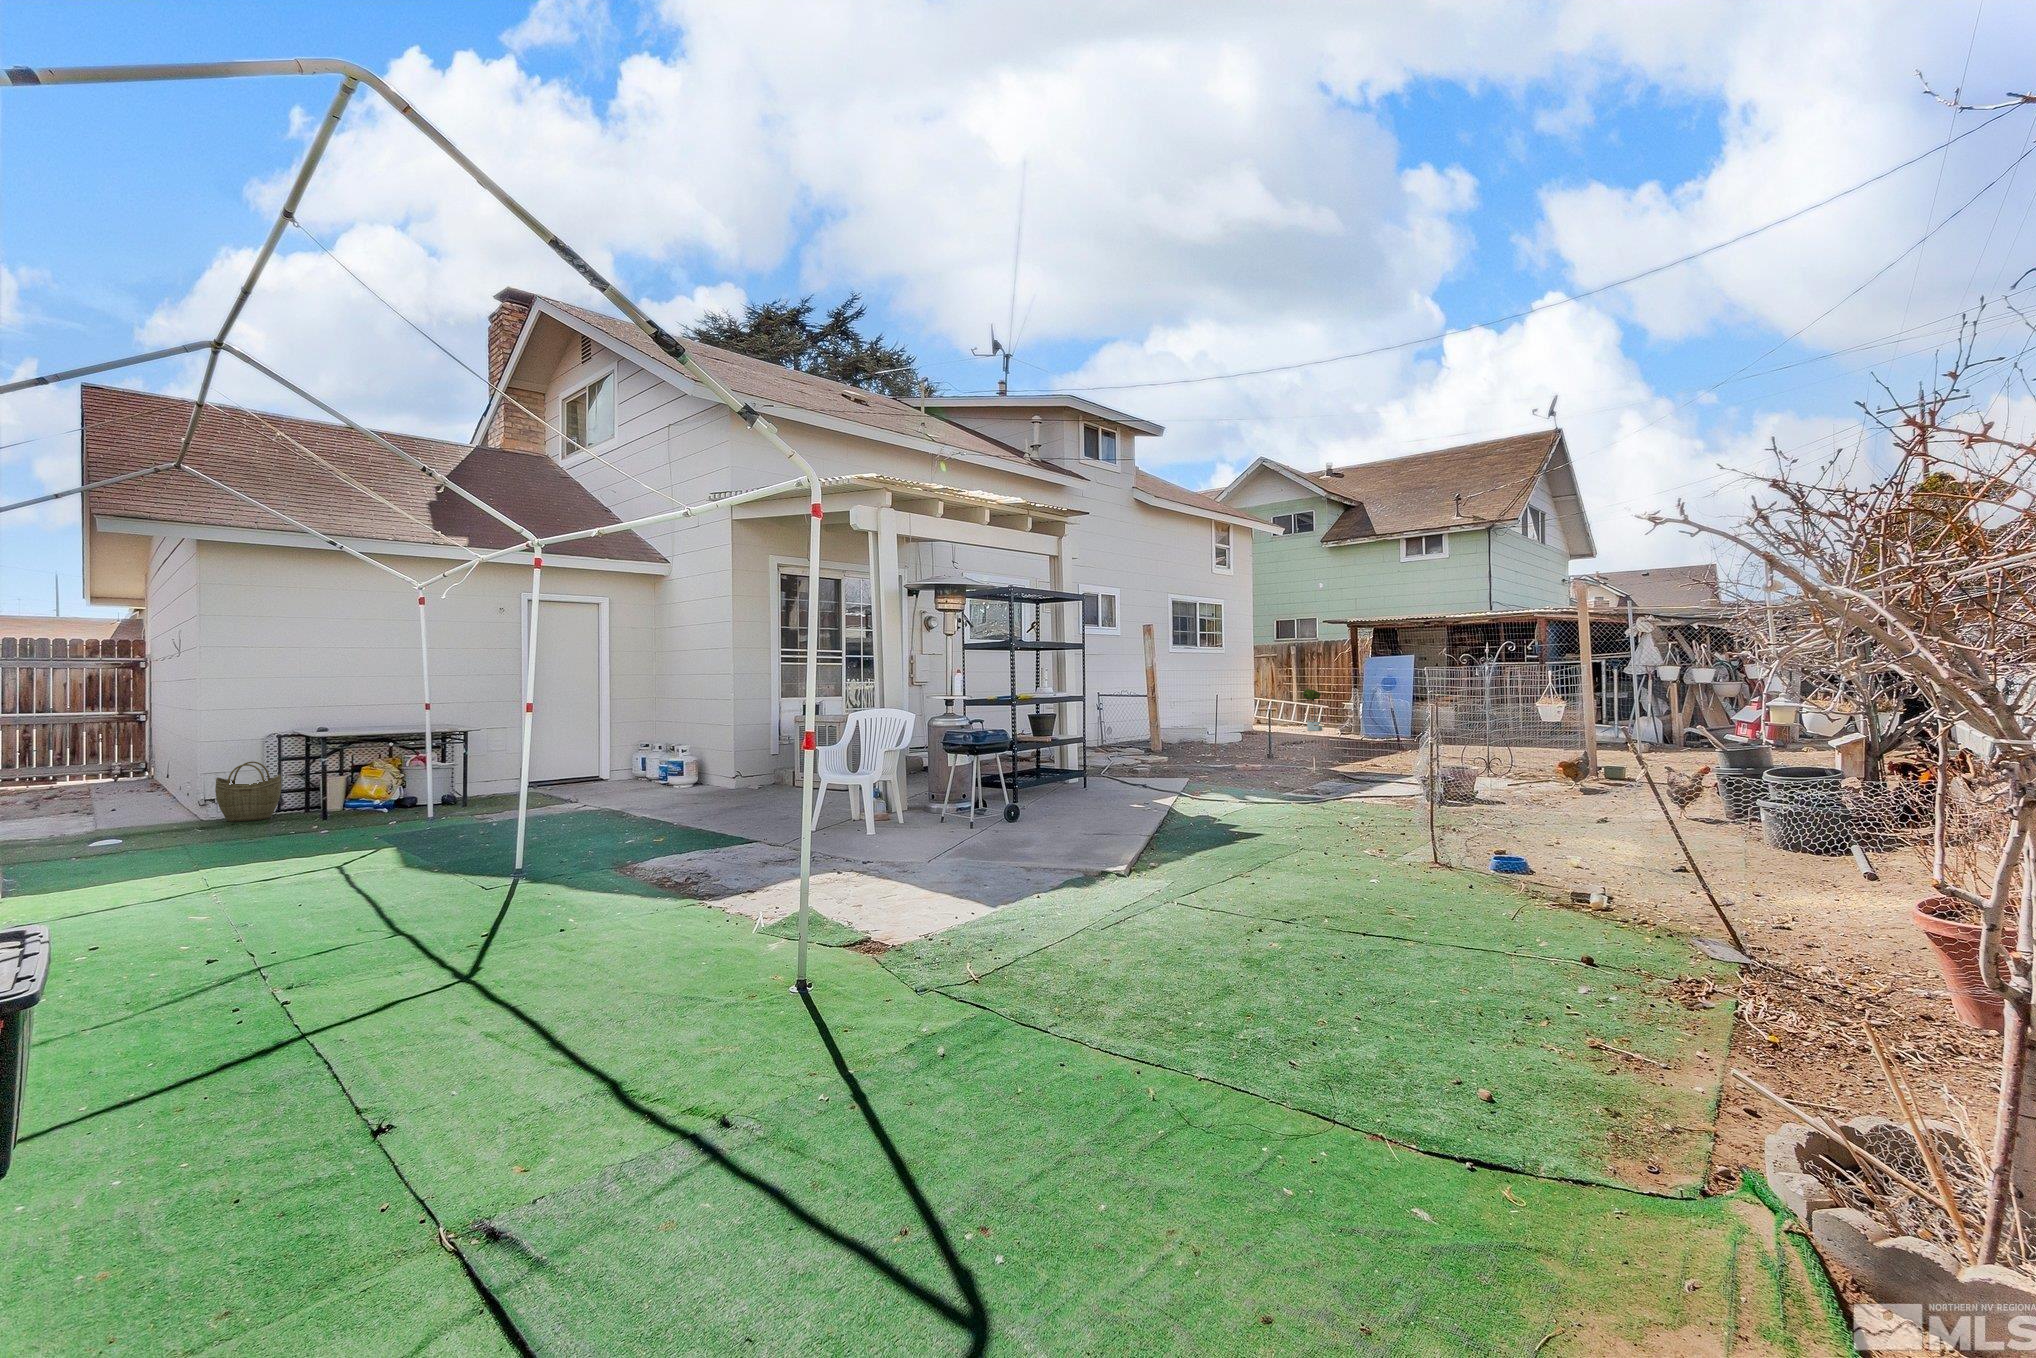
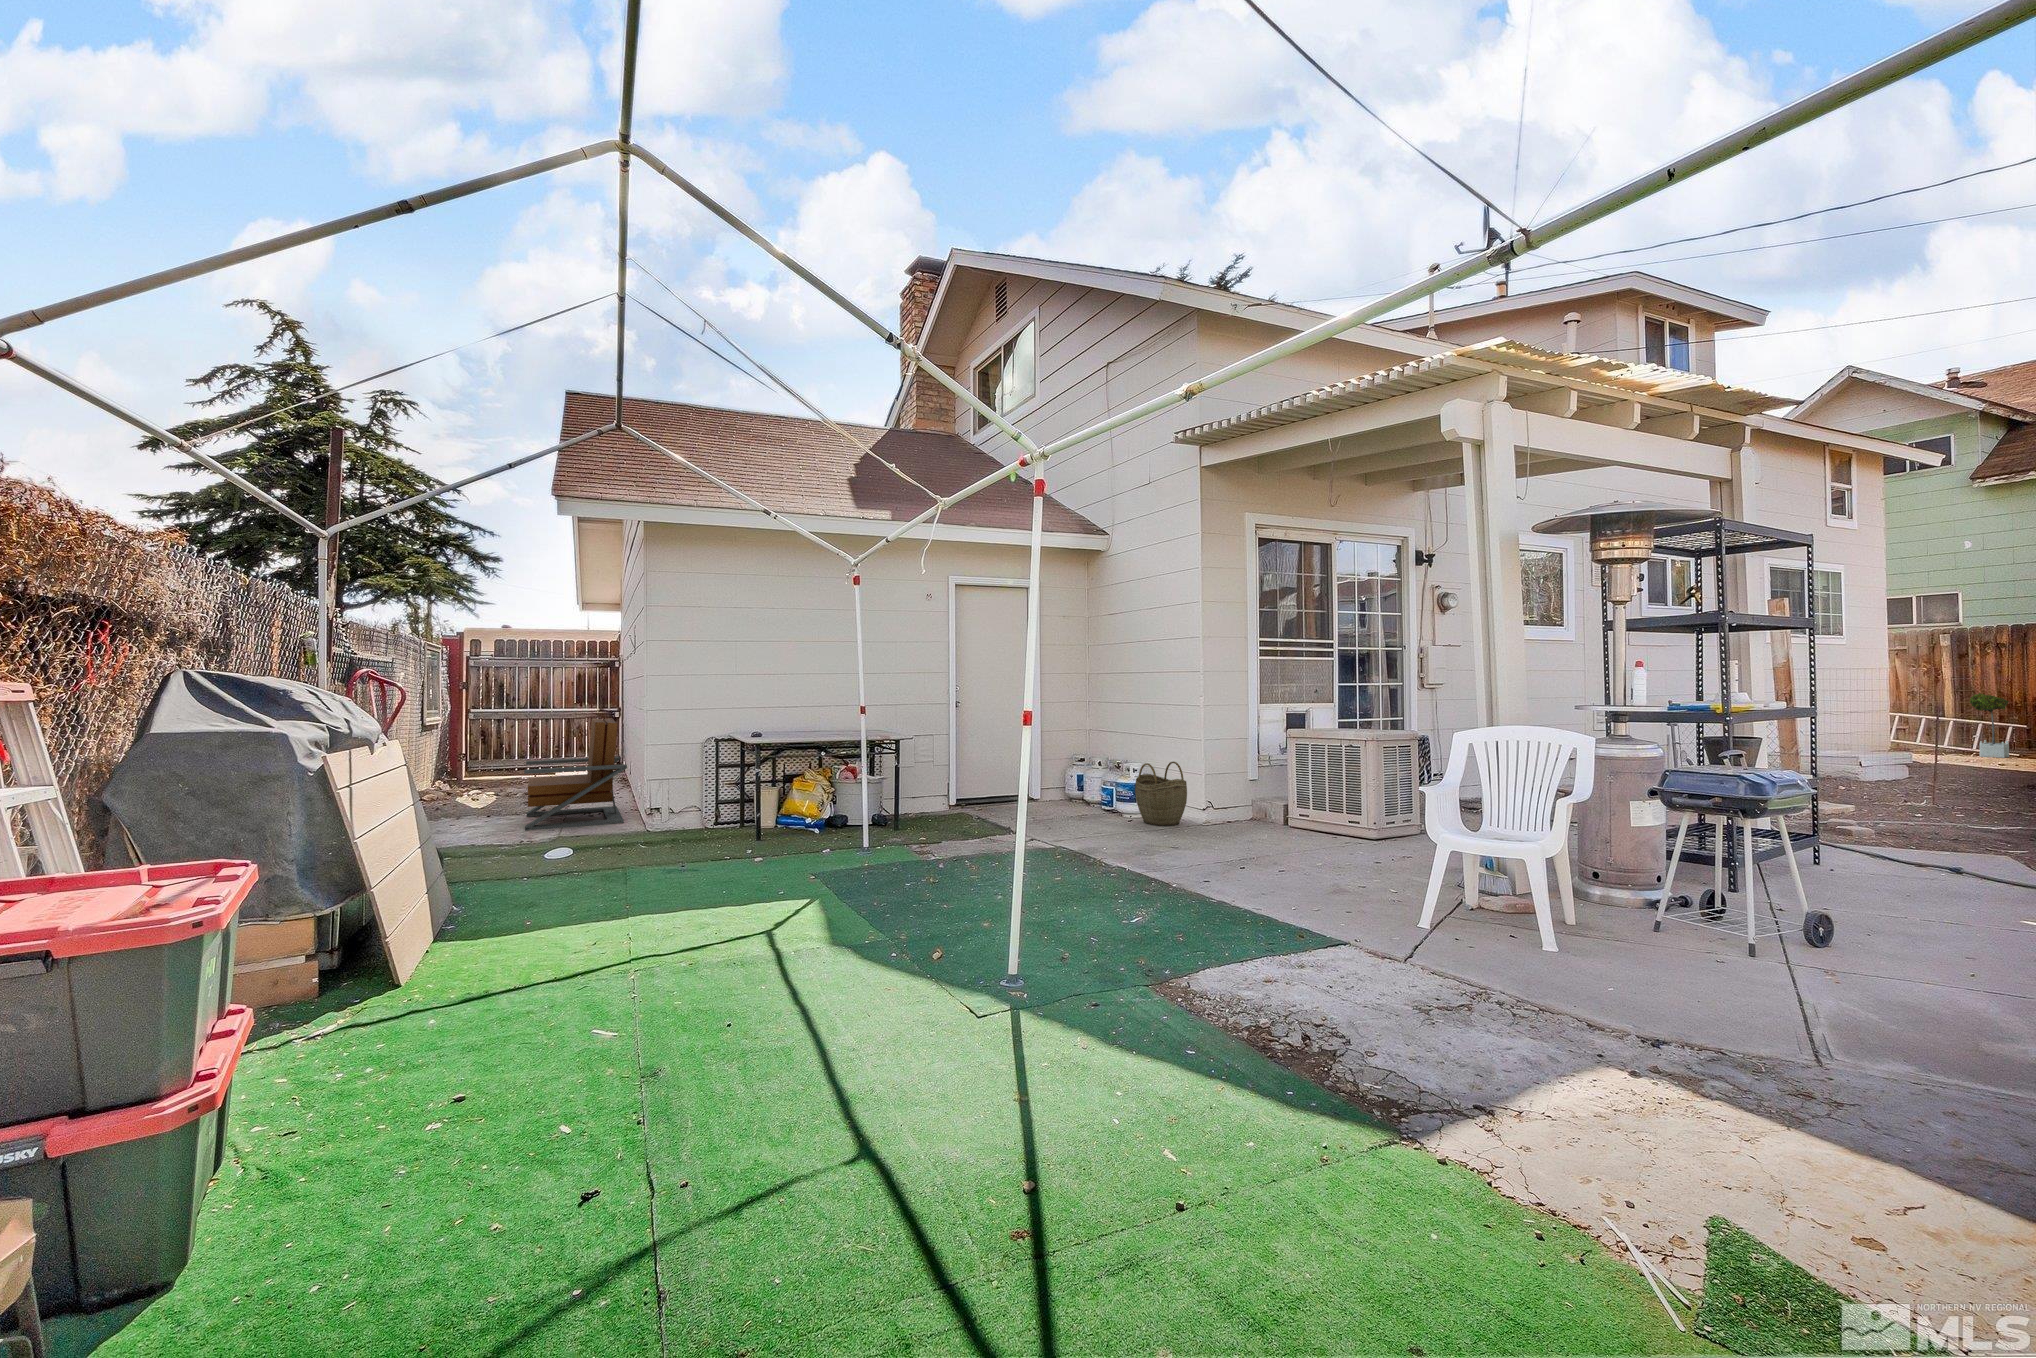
lounge chair: none [43,719,173,828] -> present [524,719,627,831]
woven basket: present [215,762,281,822] -> present [1135,762,1187,826]

